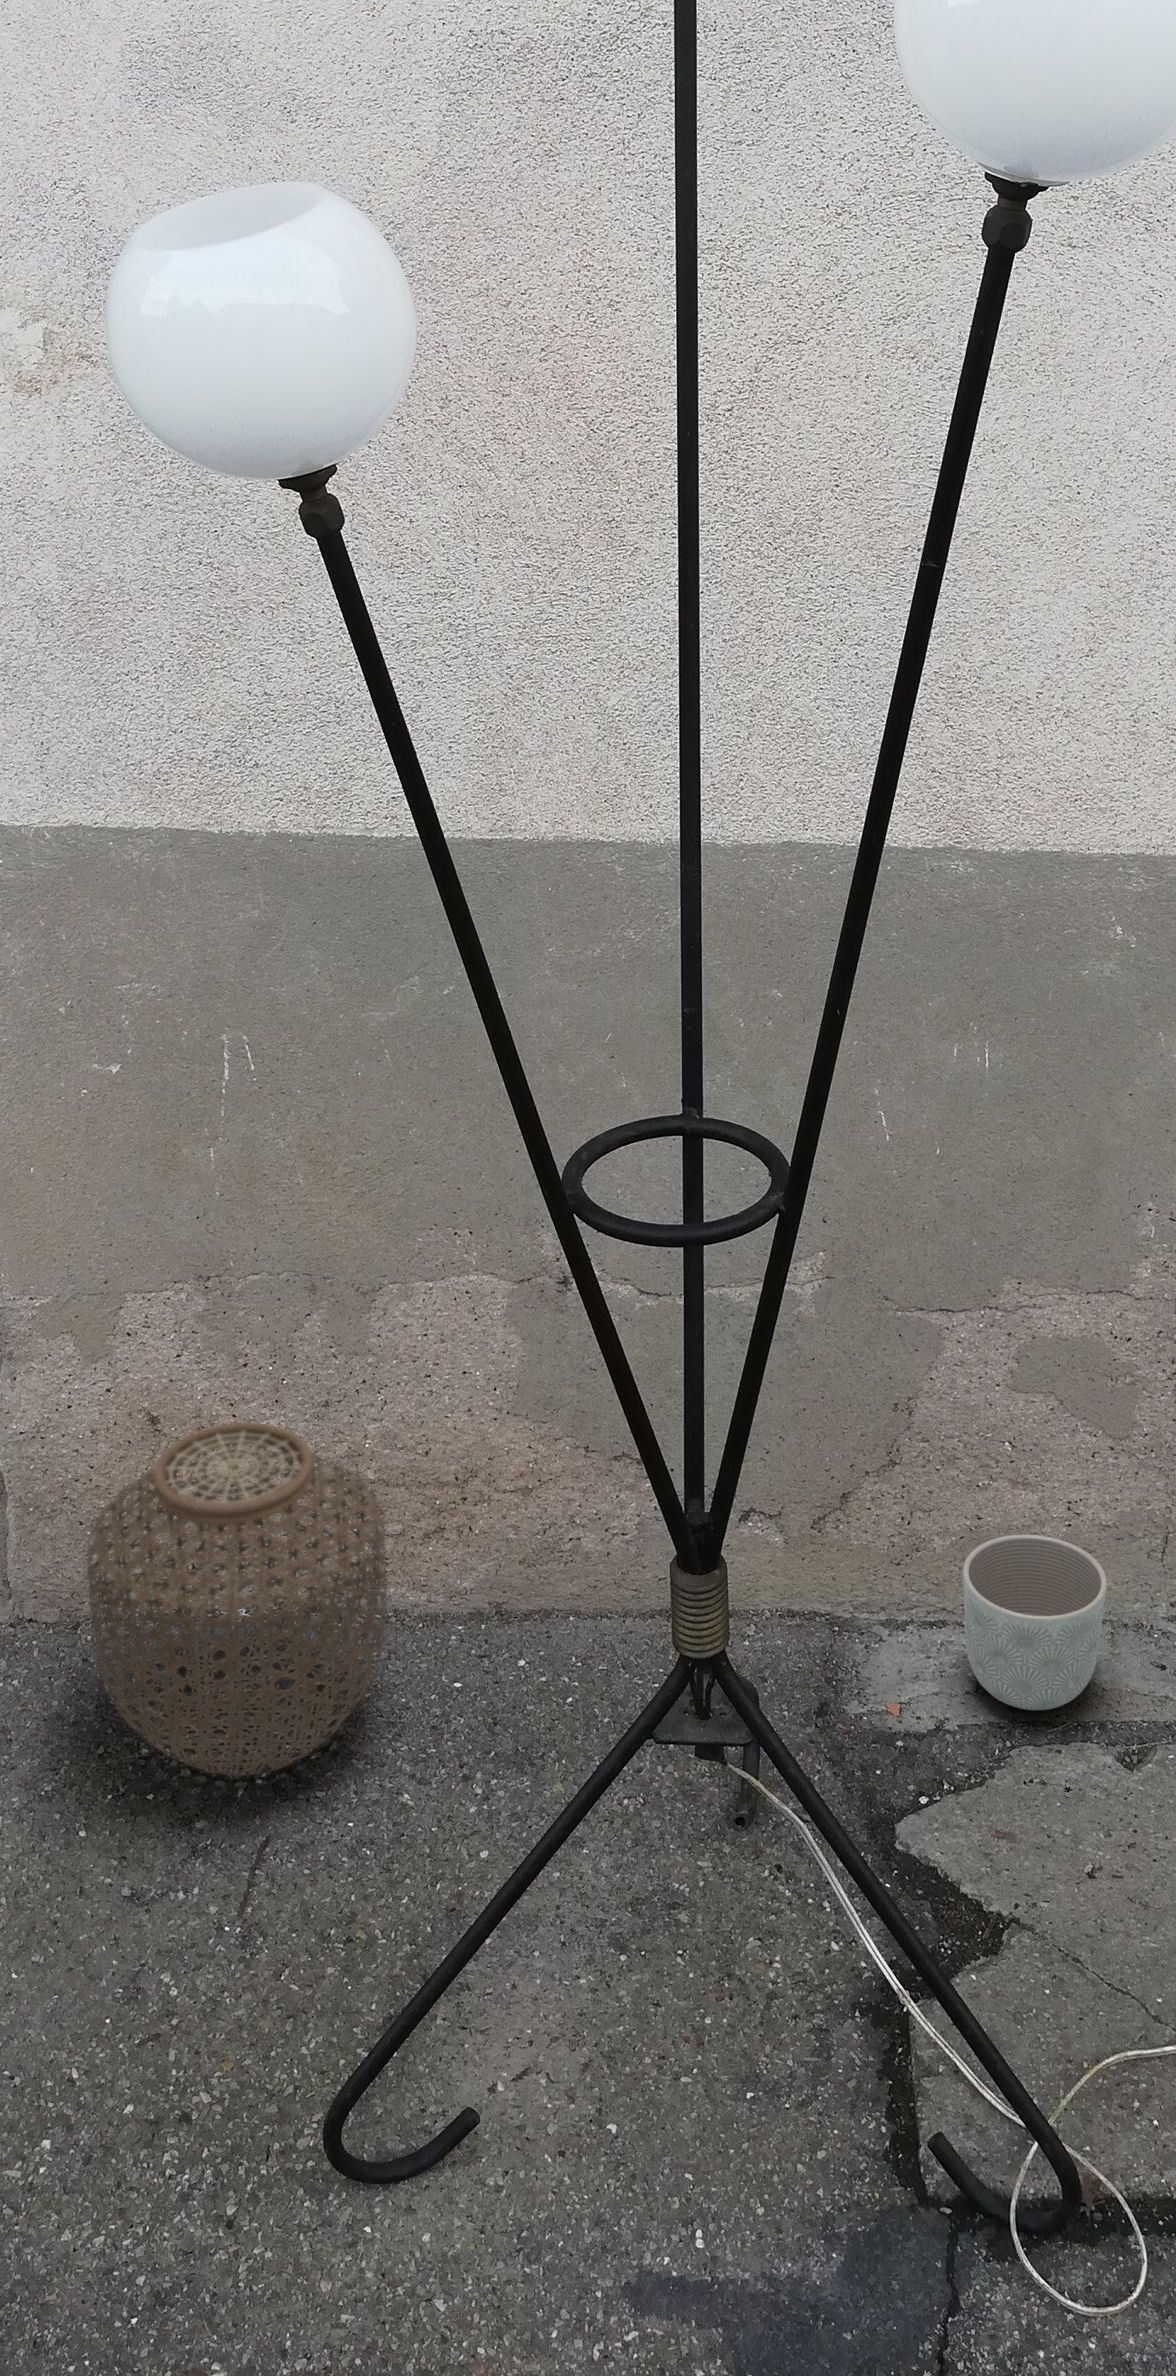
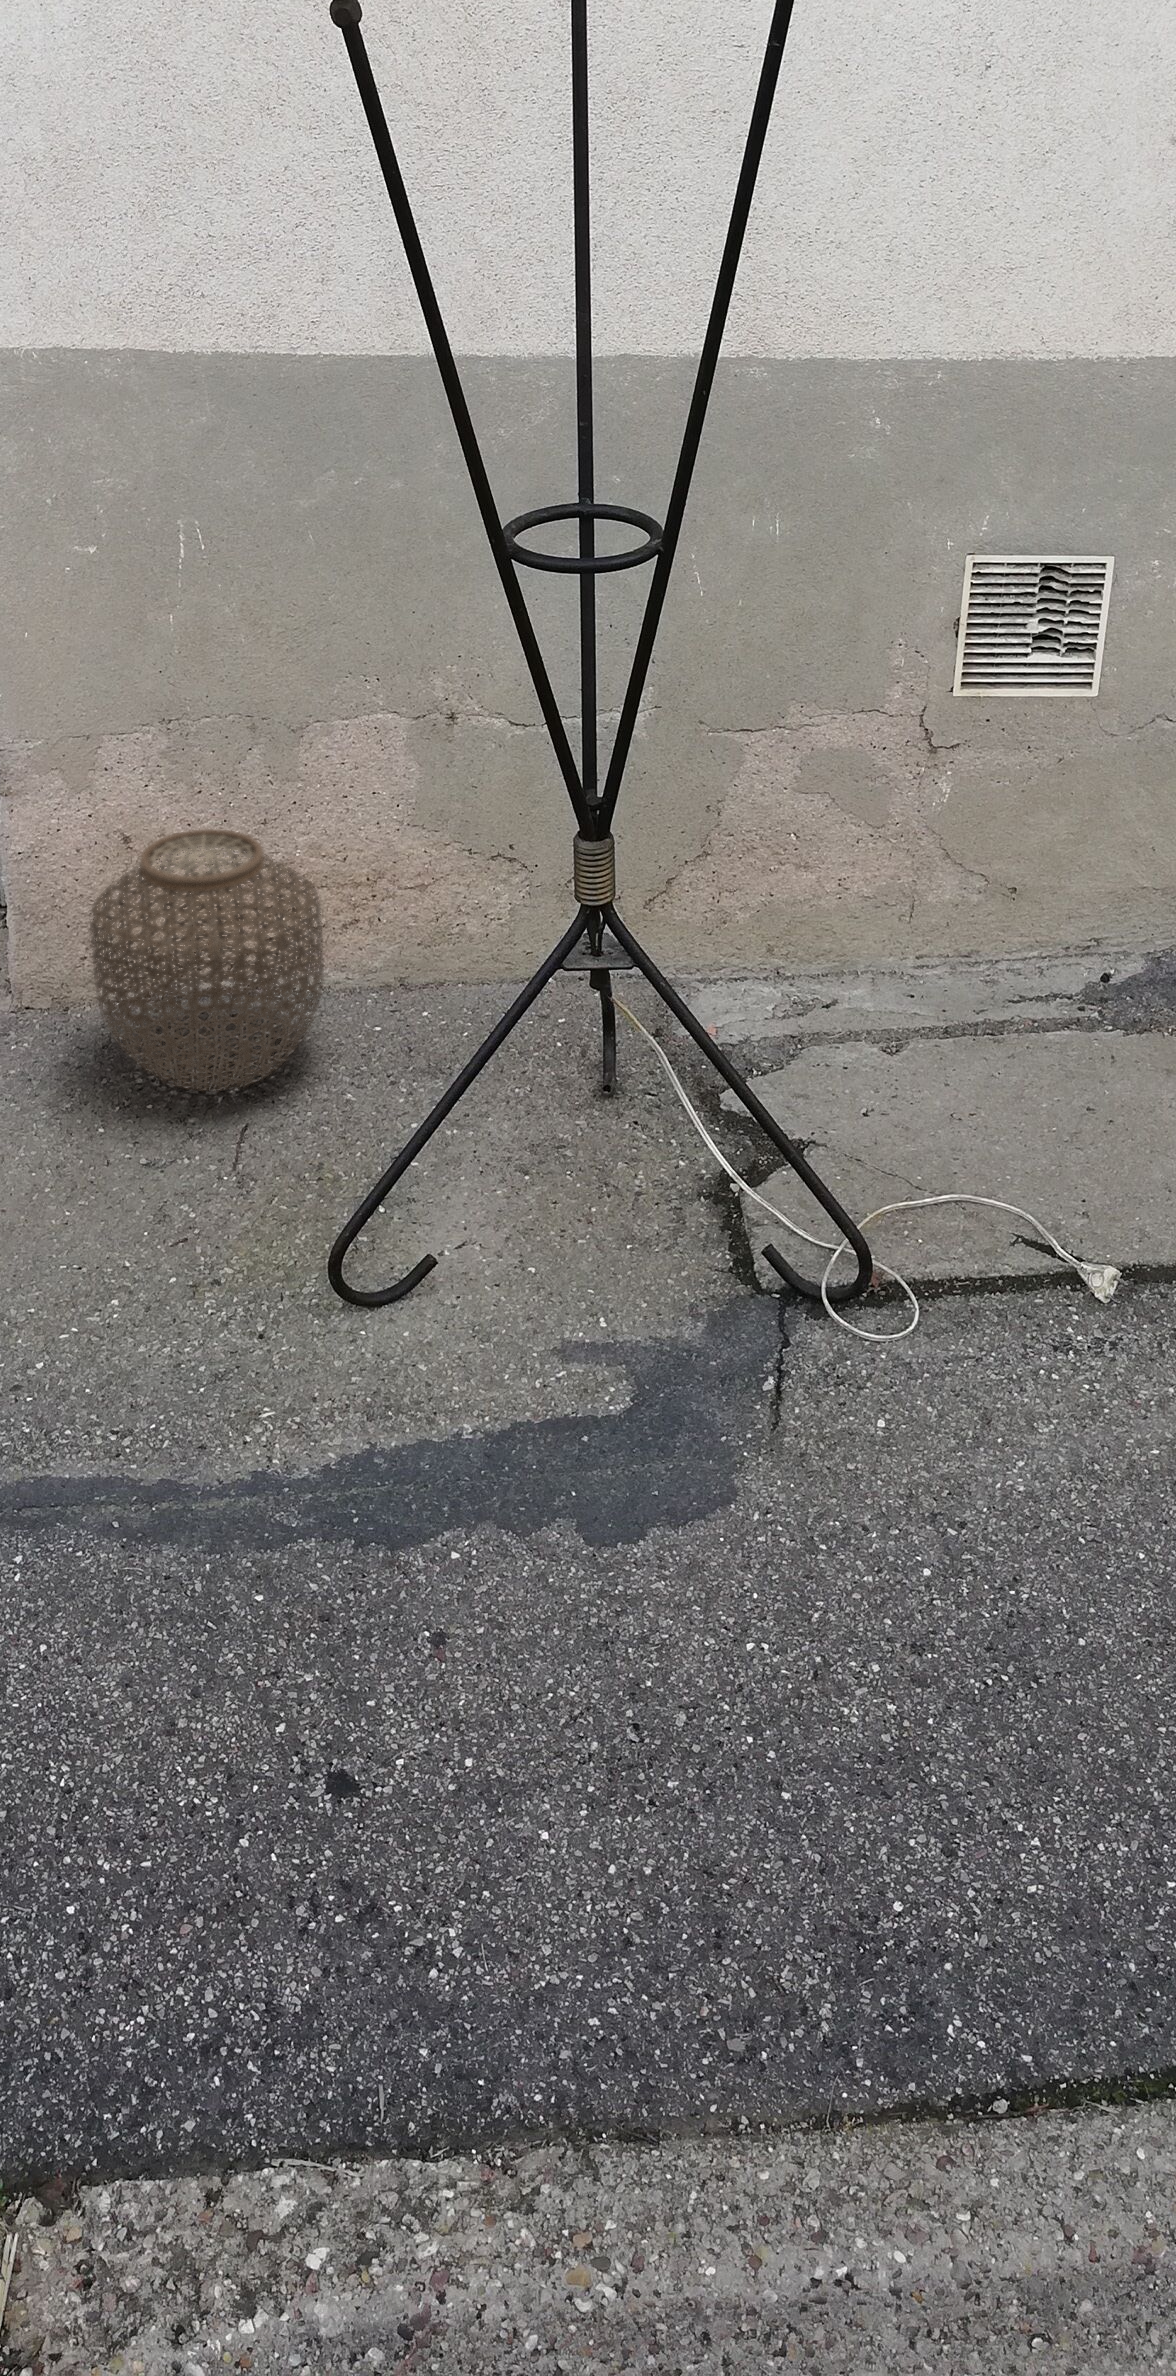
planter: present [963,1535,1107,1710] -> none [762,901,871,1023]

